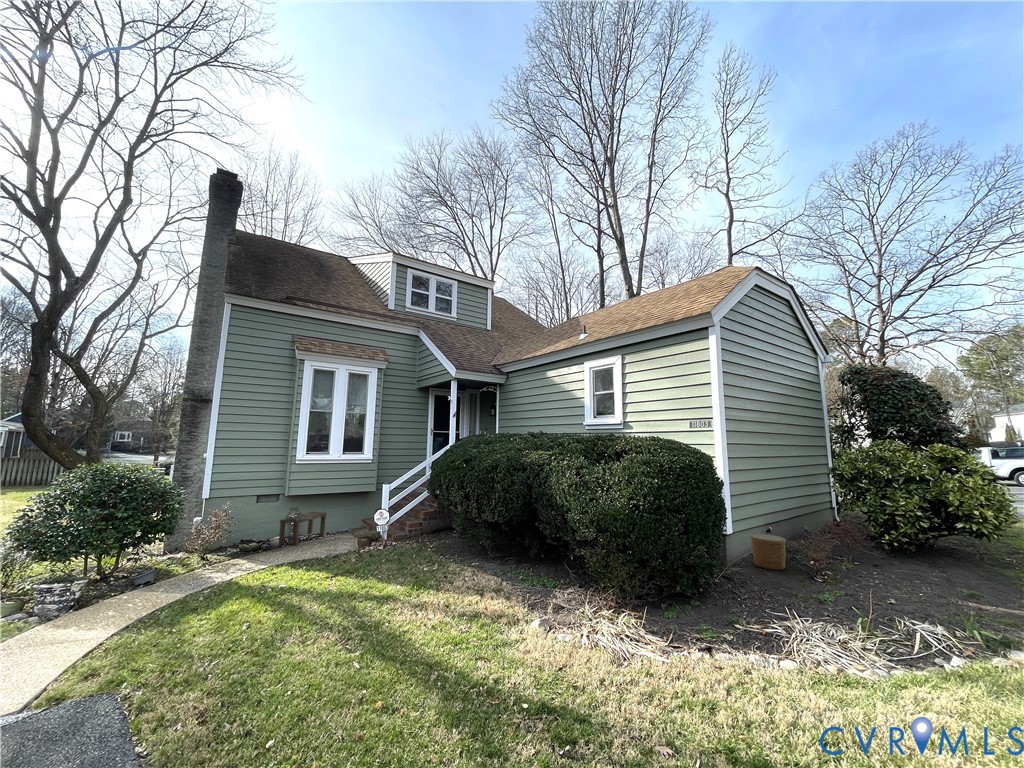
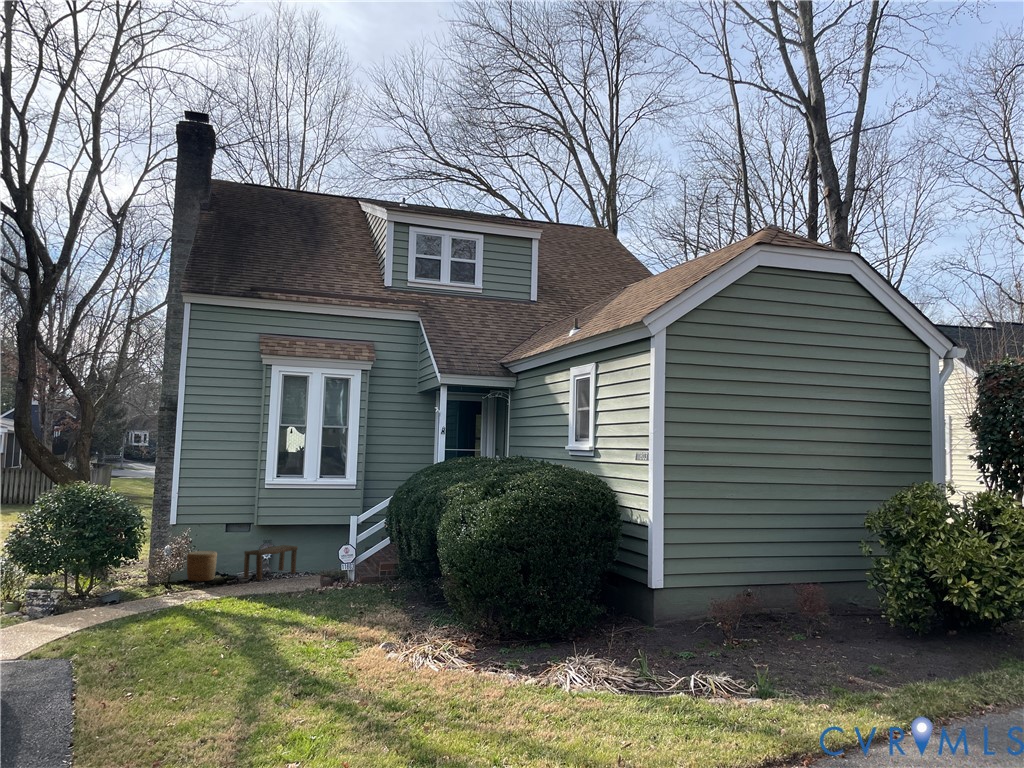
woven basket: present [751,534,786,570] -> present [187,551,217,582]

